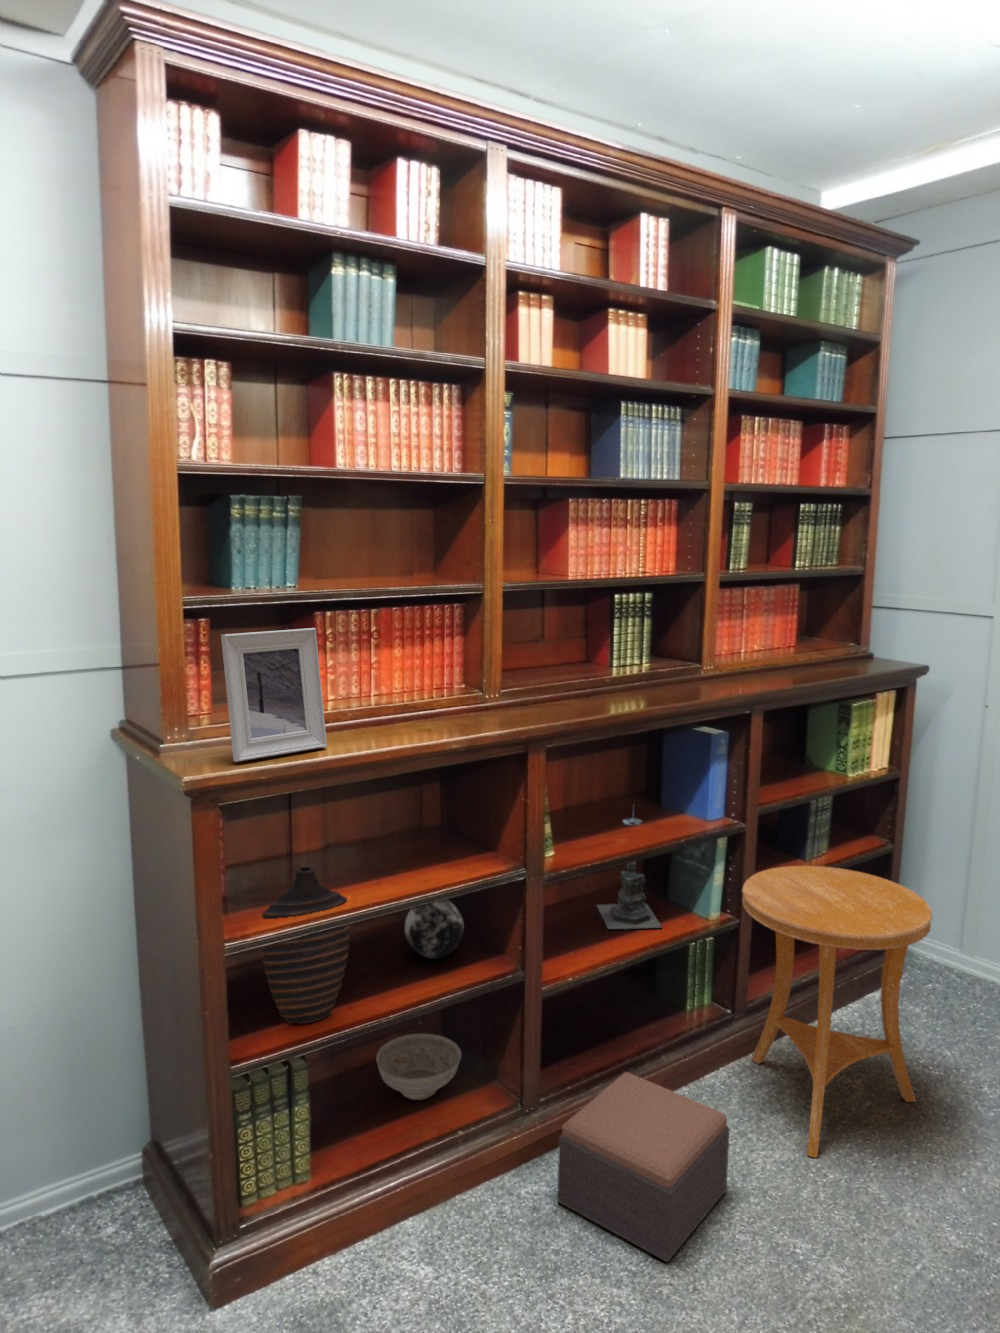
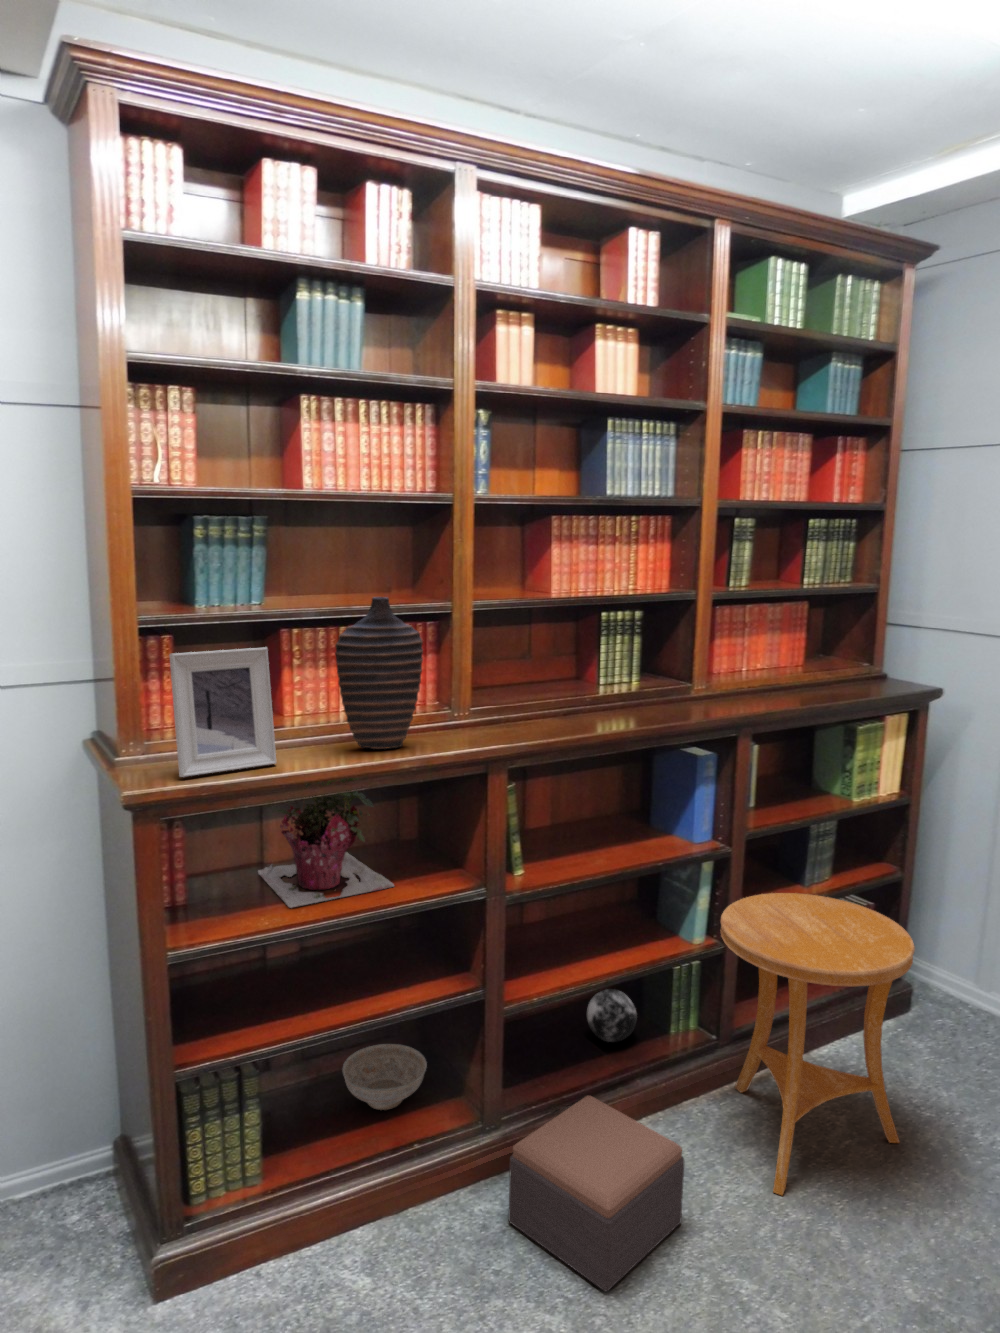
potted plant: none [289,723,434,896] -> present [258,778,394,908]
candle holder: present [597,813,662,929] -> none [581,825,643,950]
decorative vase: present [262,867,351,1024] -> present [335,597,423,749]
decorative orb: present [405,900,464,958] -> present [587,989,637,1042]

